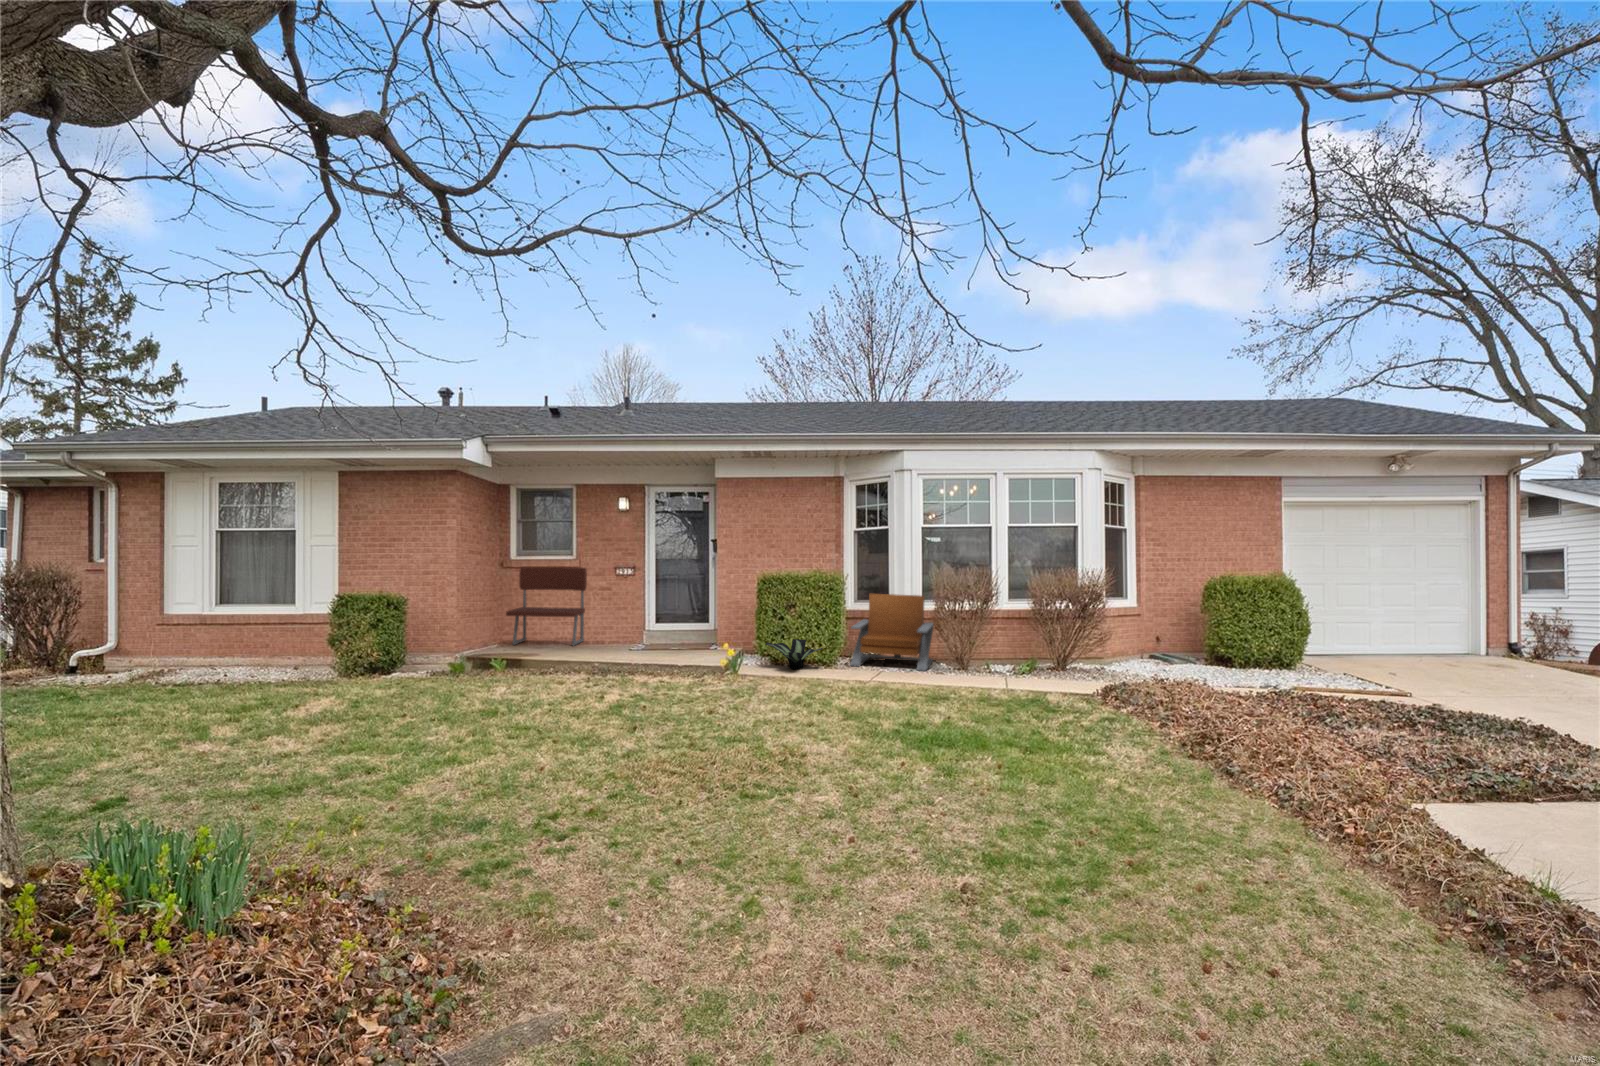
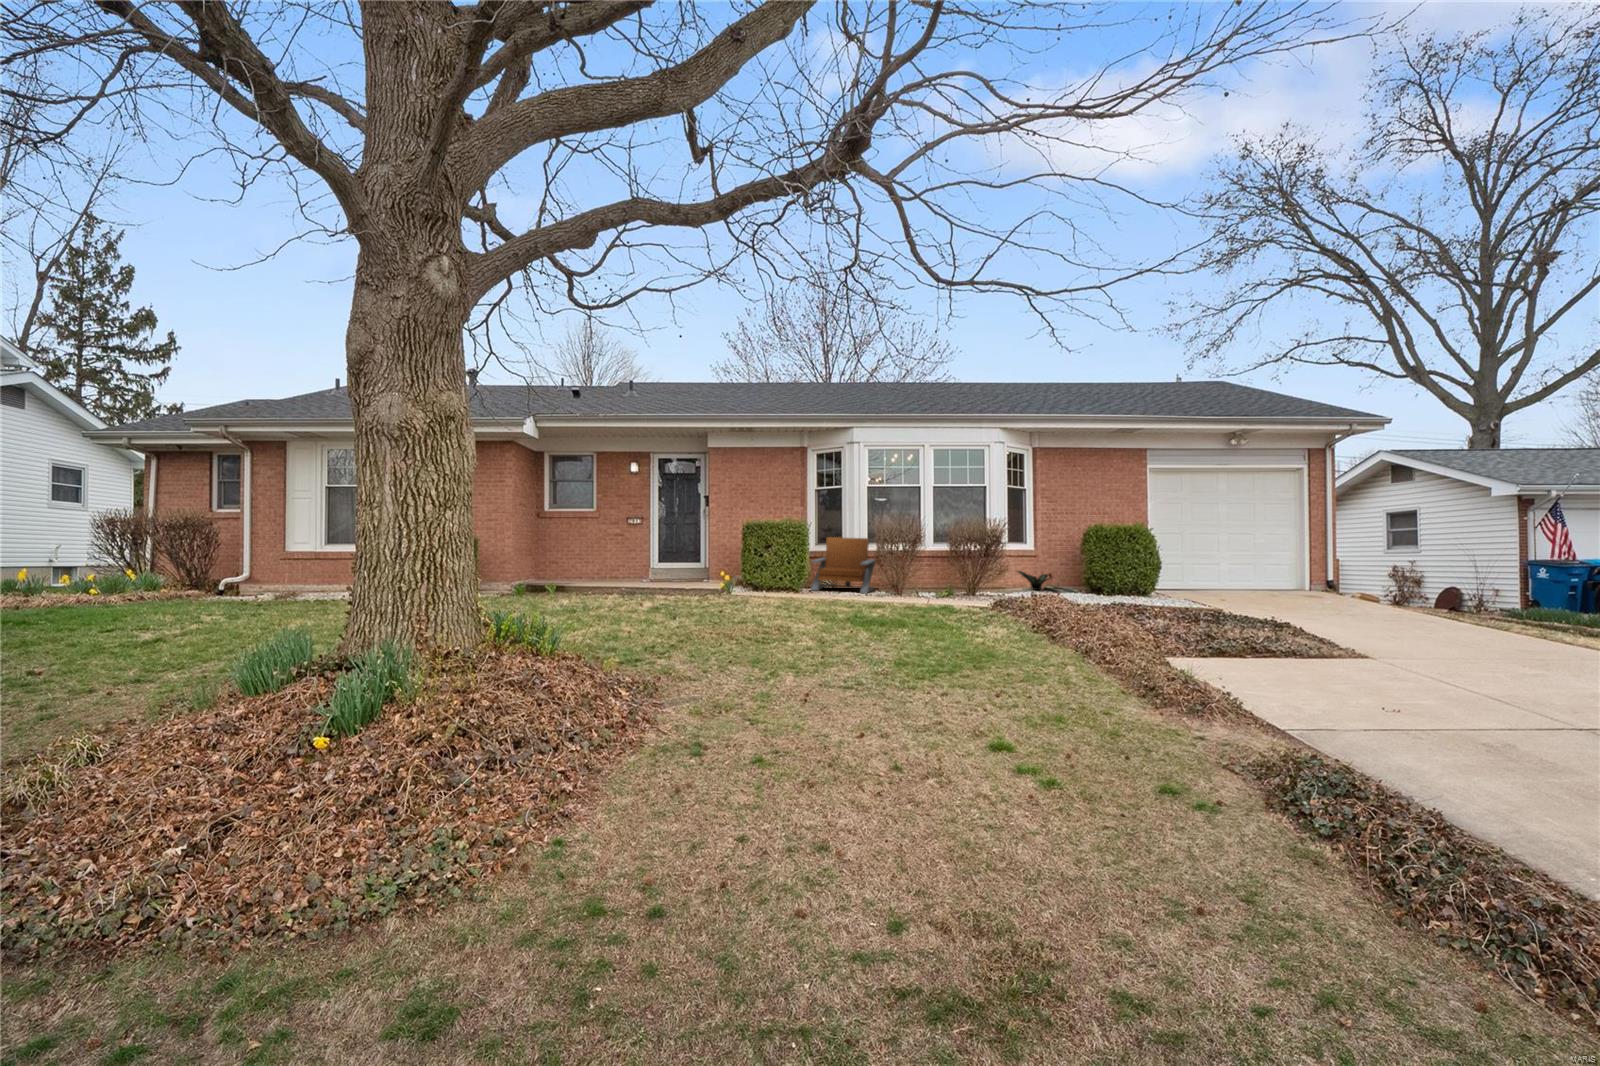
bench: present [506,567,587,646] -> none [547,518,609,579]
potted plant: present [766,639,823,669] -> present [1017,571,1049,590]

